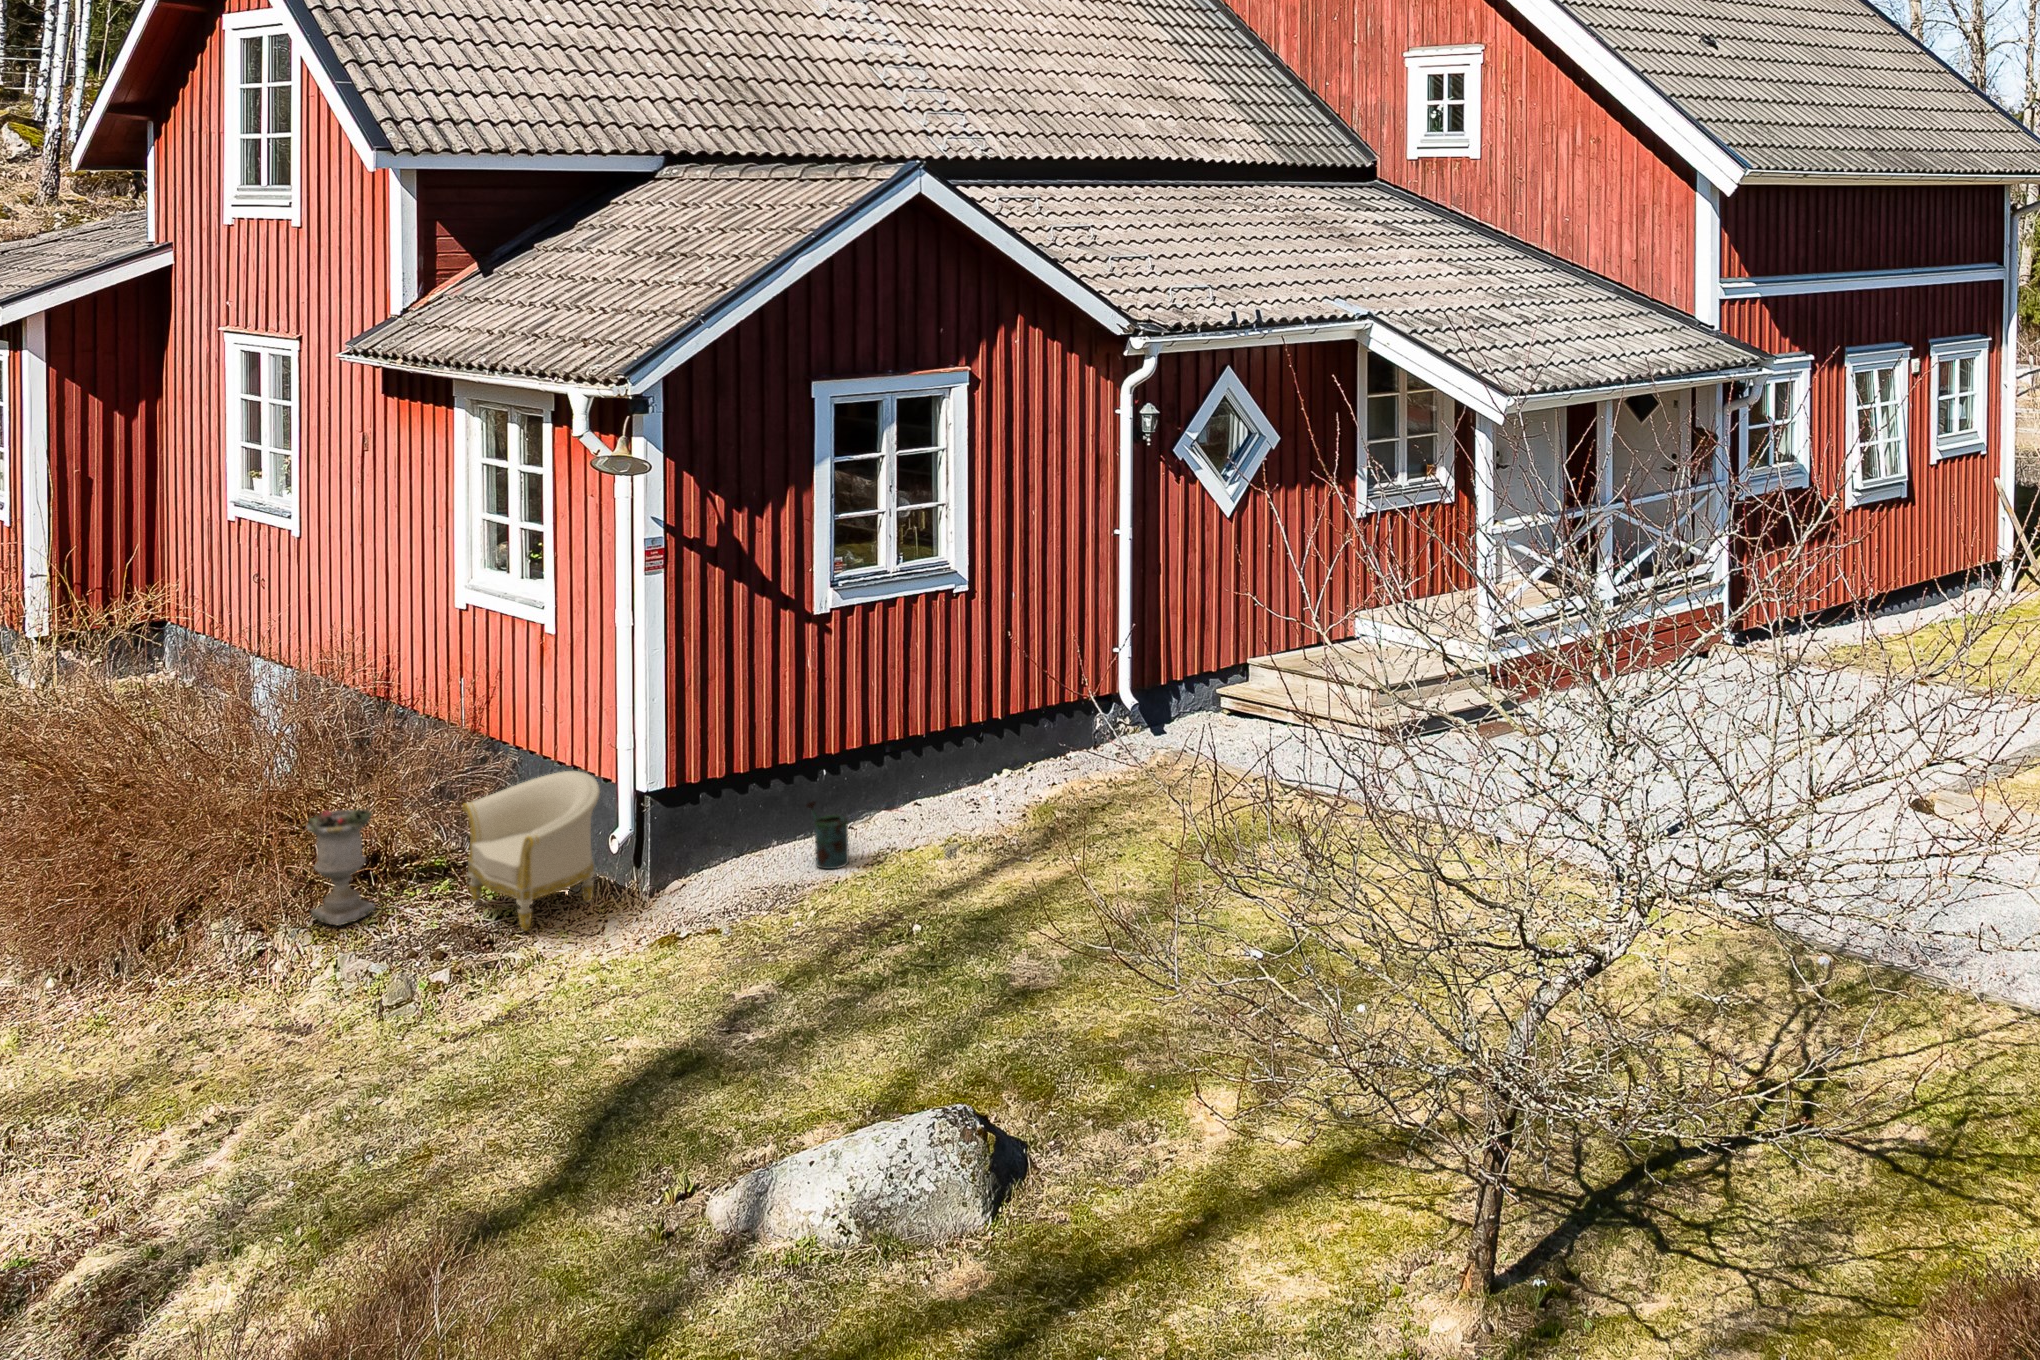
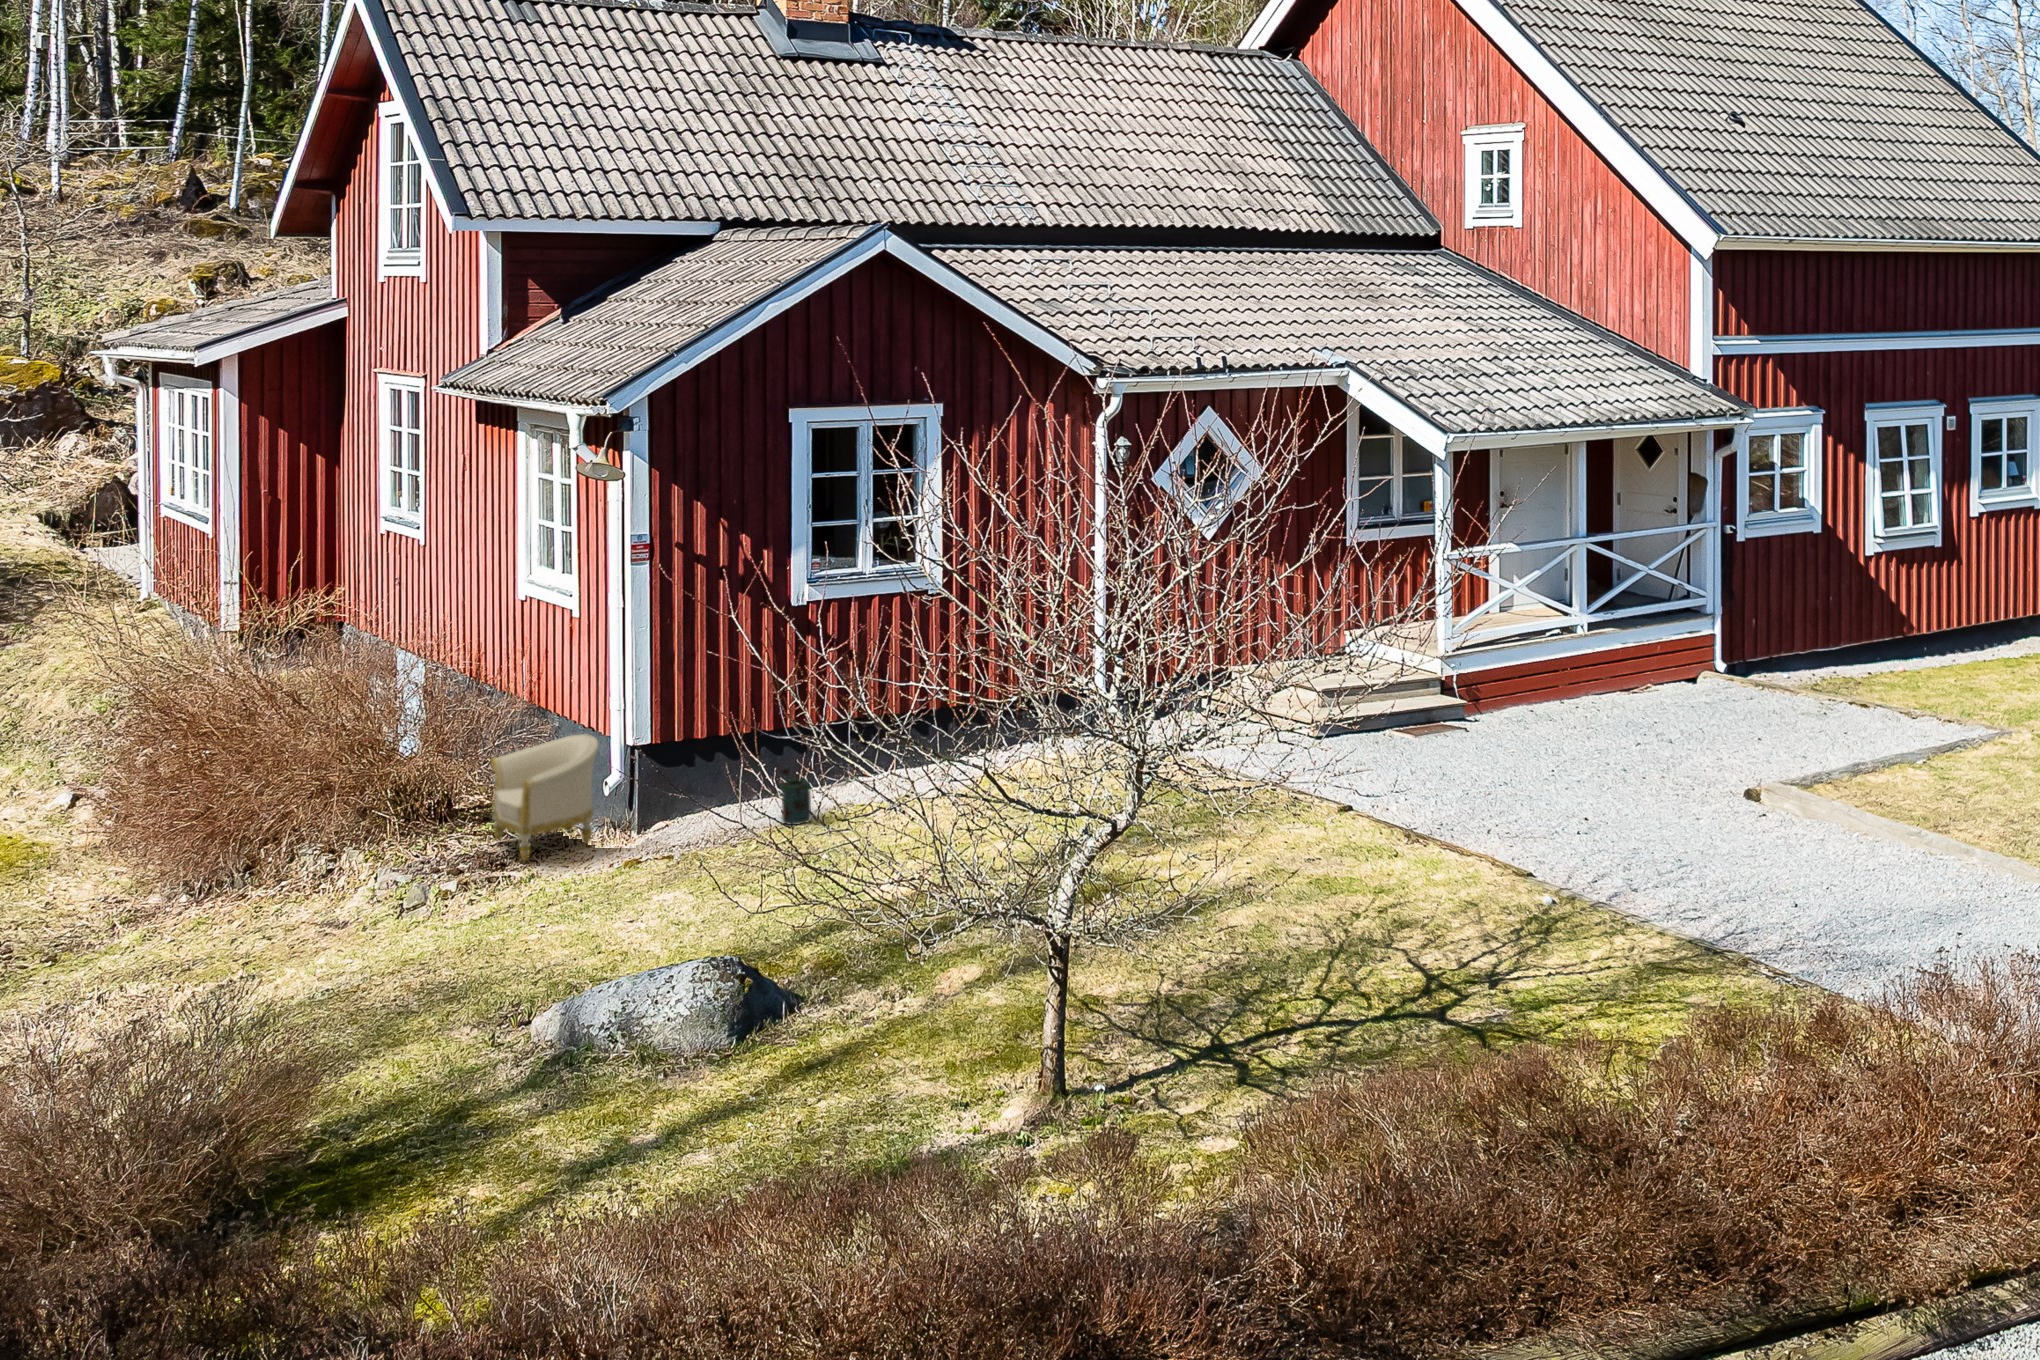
planter: present [307,808,376,926] -> none [362,757,420,854]

